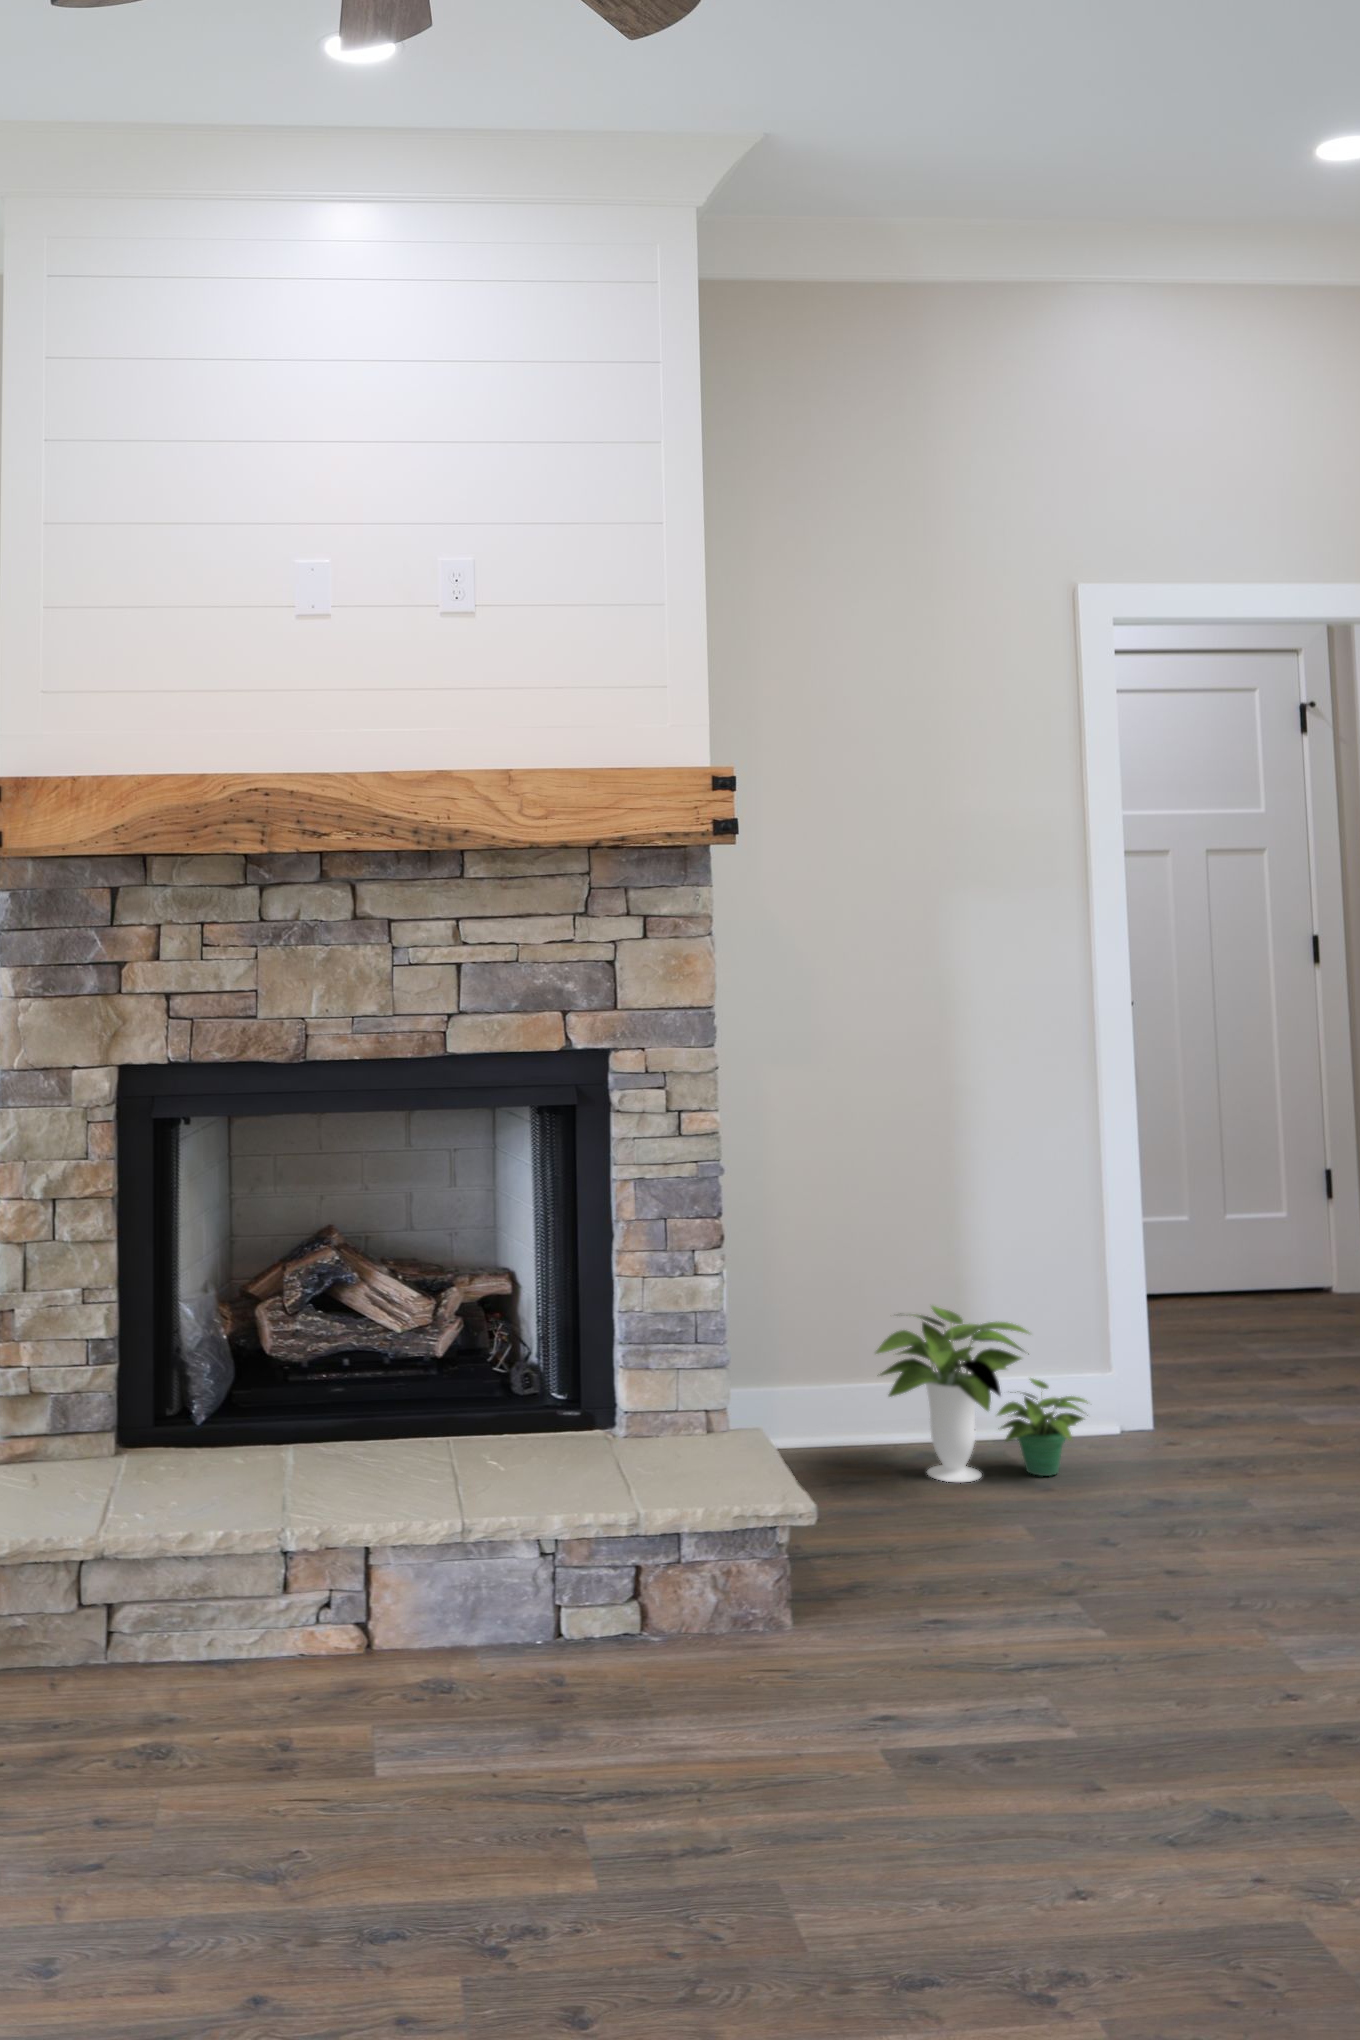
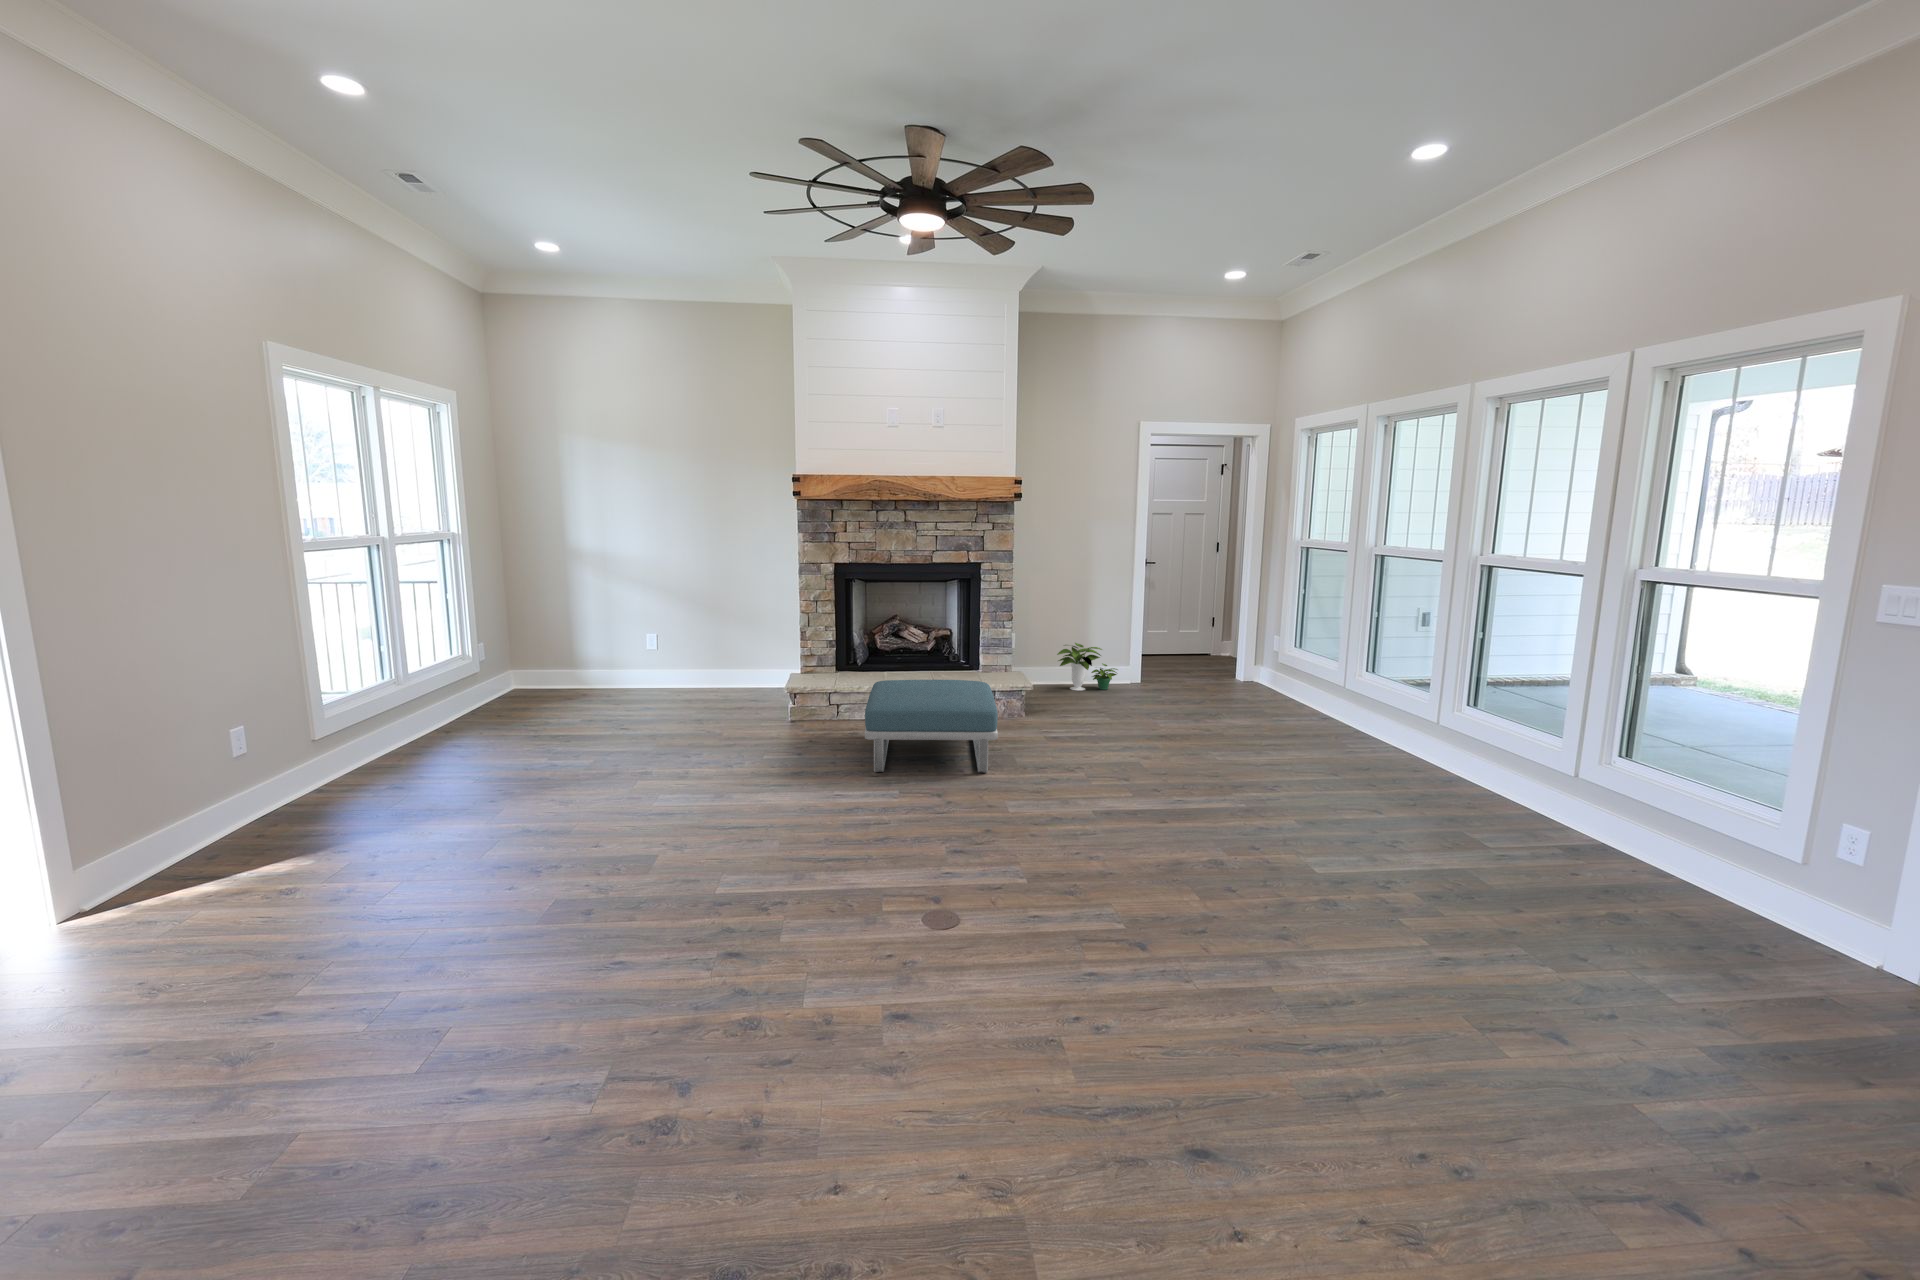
footstool: none [180,1520,716,1985] -> present [864,680,998,772]

